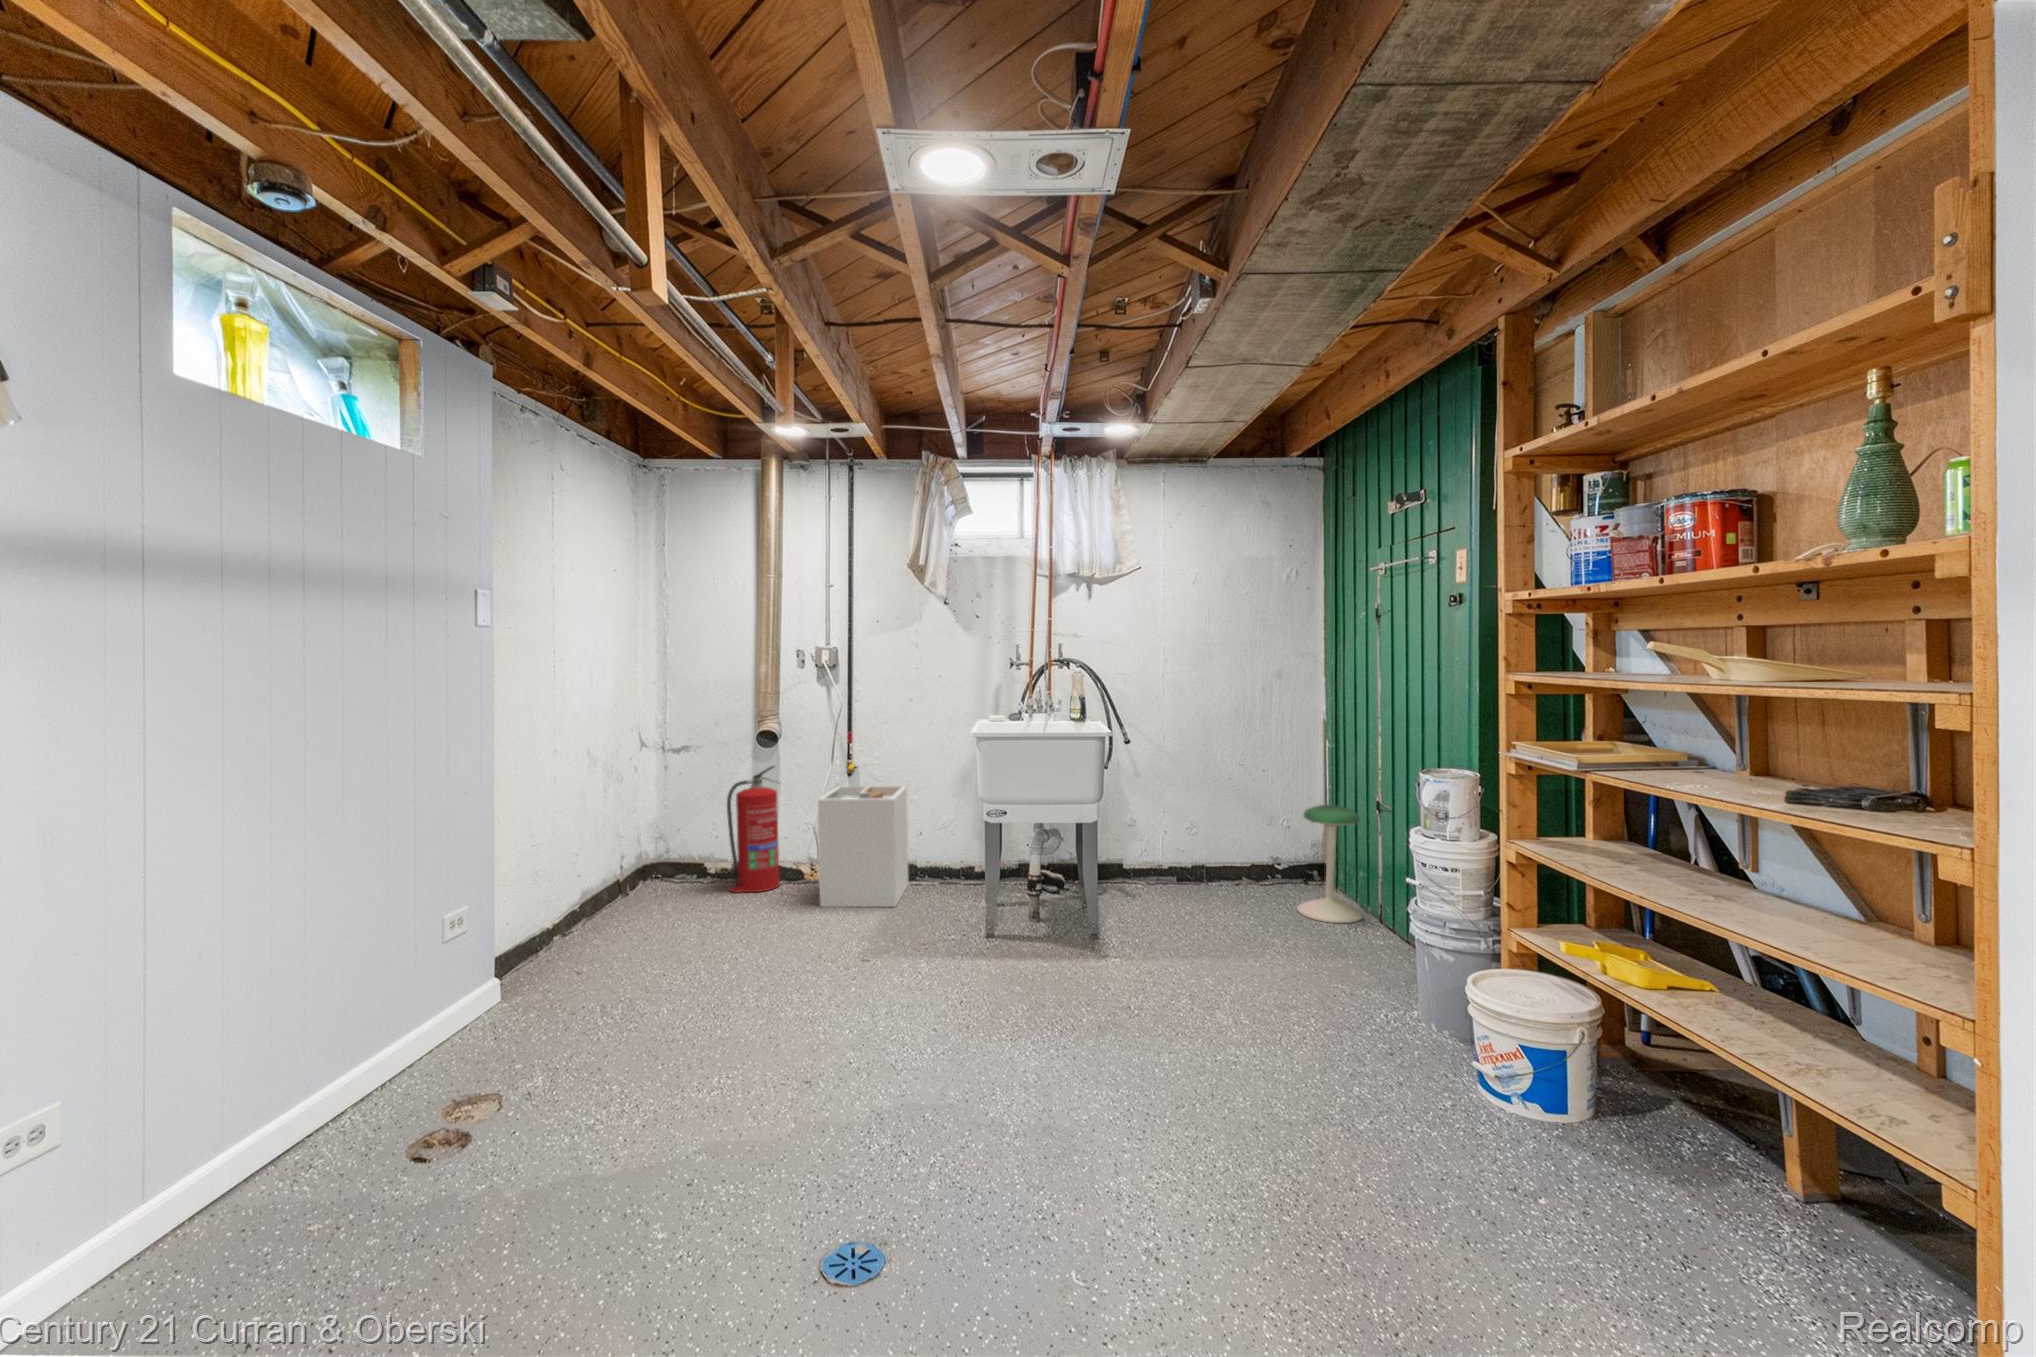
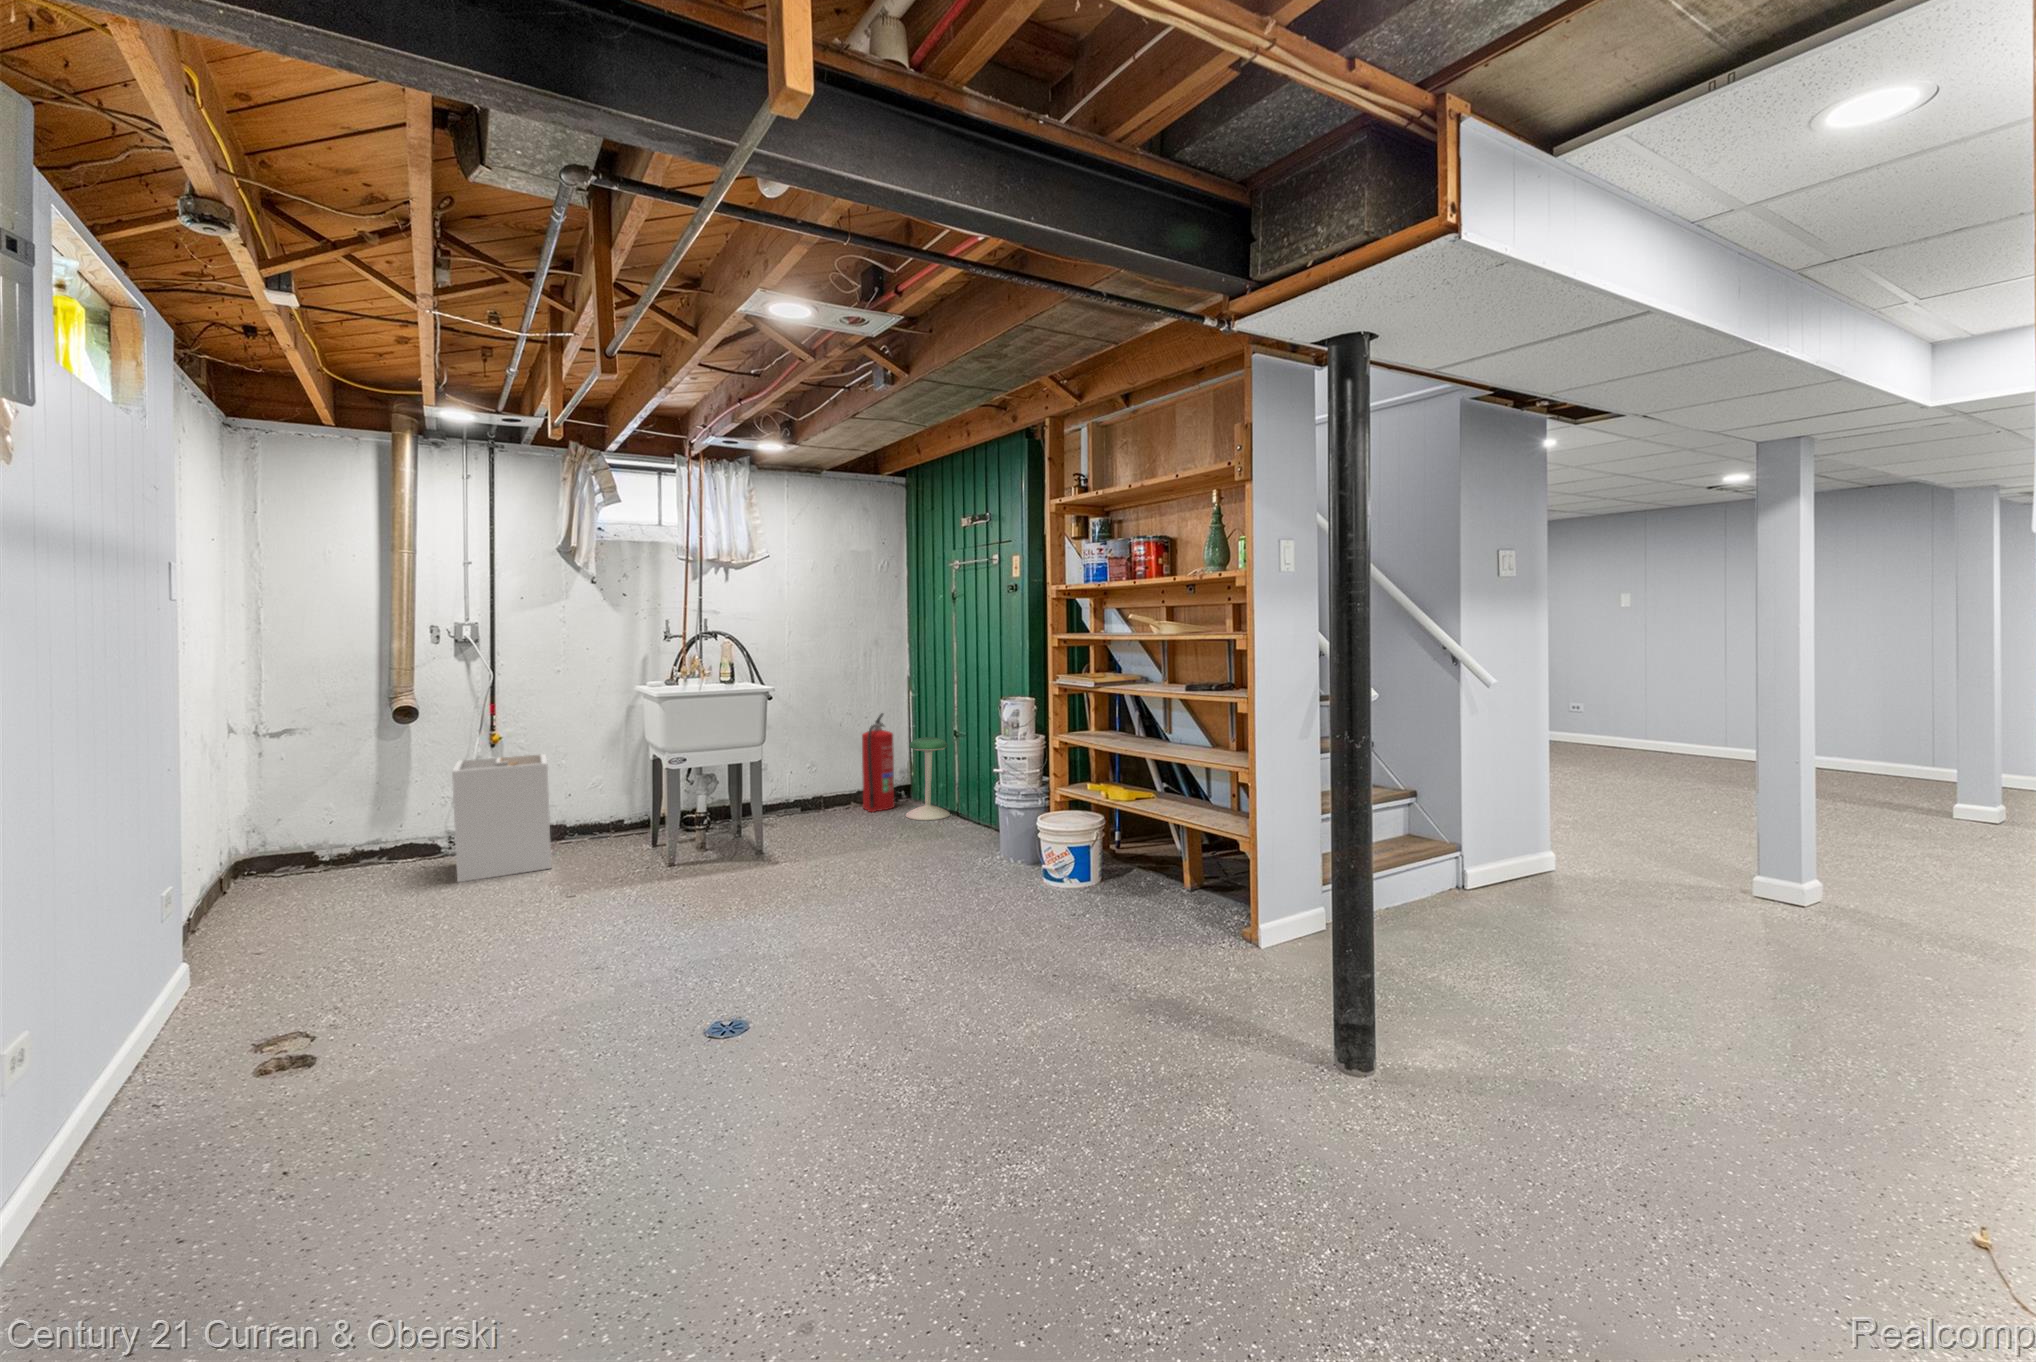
fire extinguisher: present [727,766,780,893] -> present [862,713,895,812]

